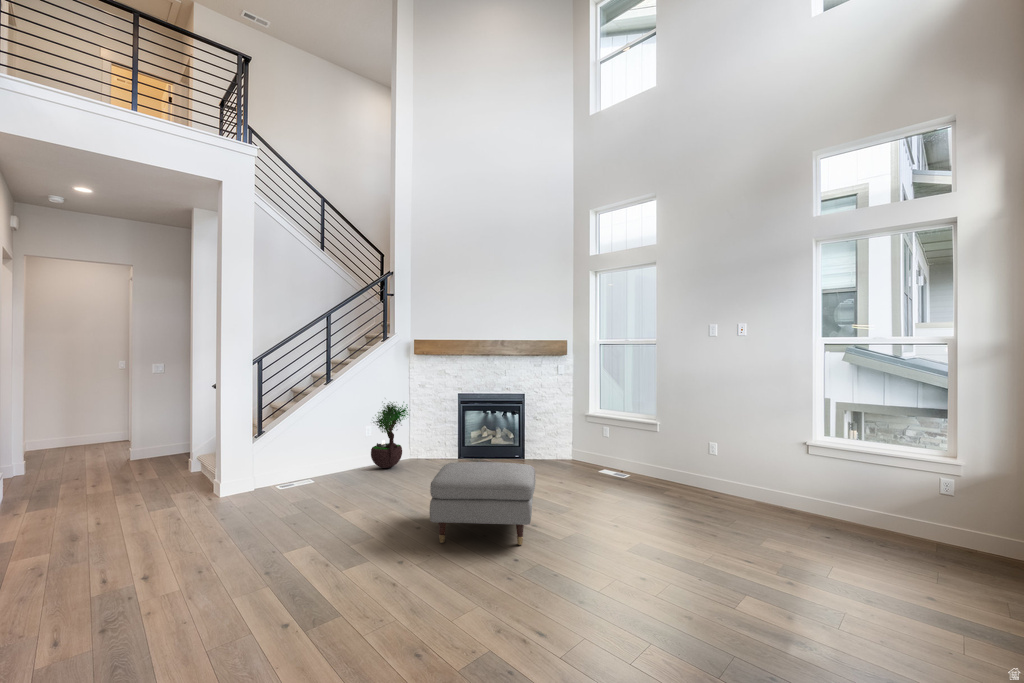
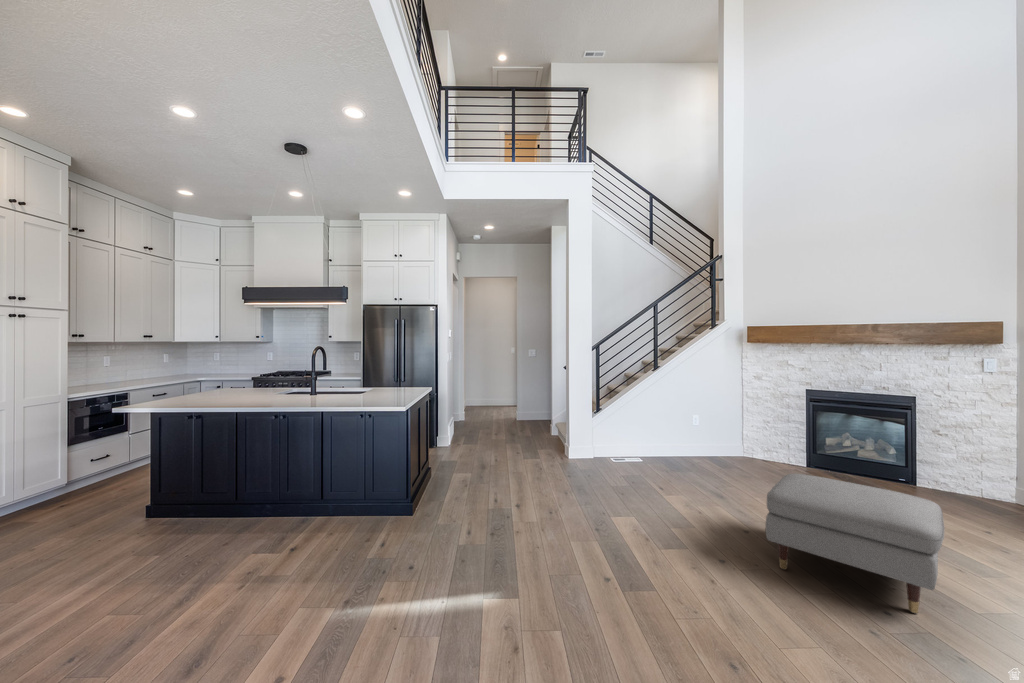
potted tree: present [371,402,408,468] -> none [697,388,744,461]

